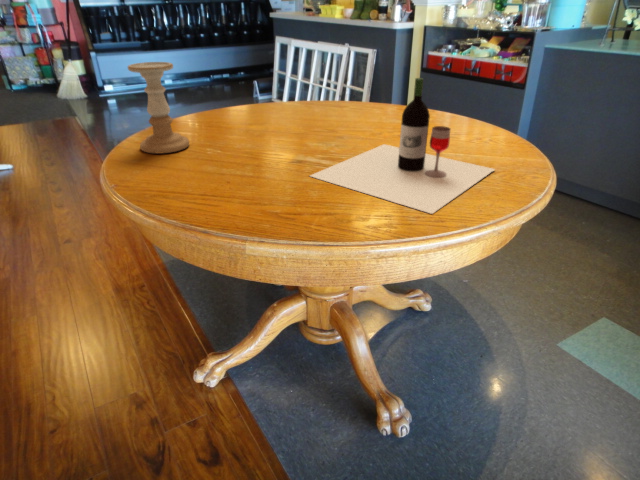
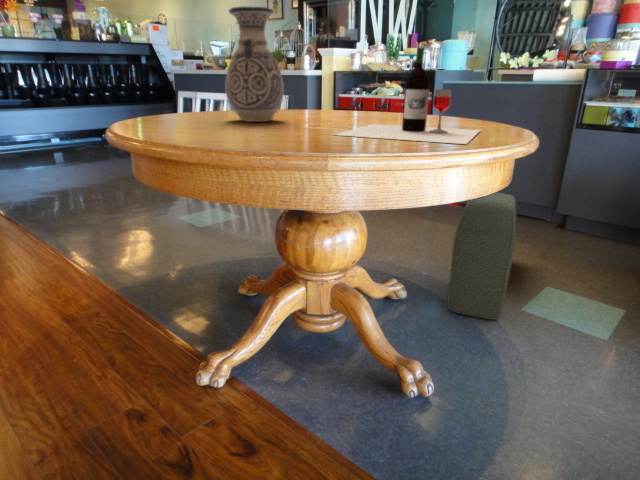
vase: none [237,15,298,134] -> present [225,6,284,122]
candle holder: present [128,62,189,153] -> none [131,38,189,129]
pouf: none [471,195,591,357] -> present [447,193,516,320]

